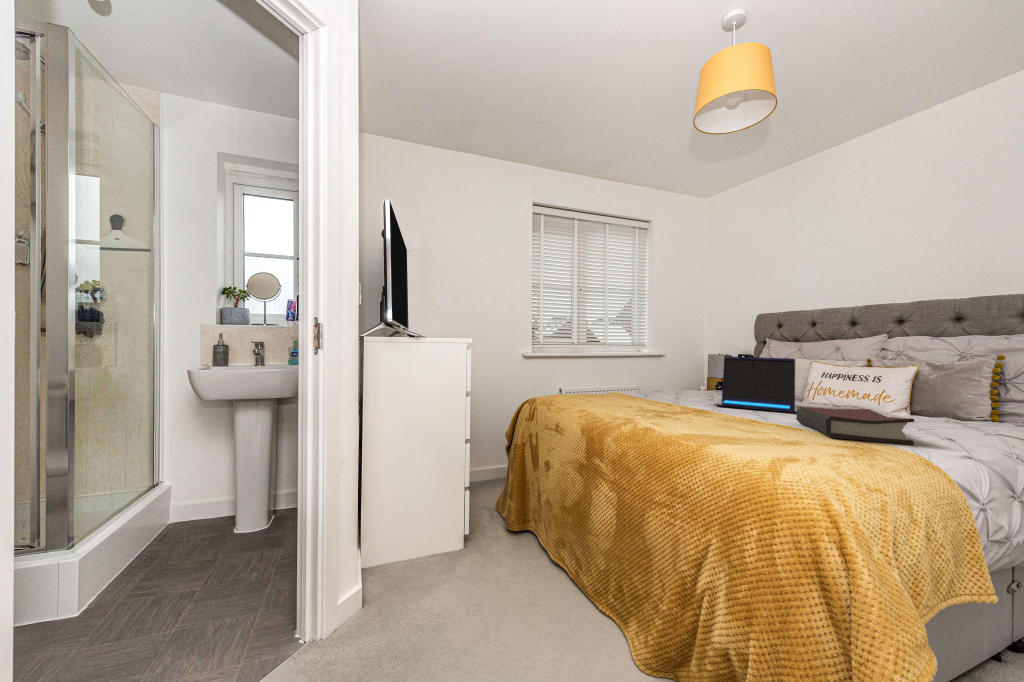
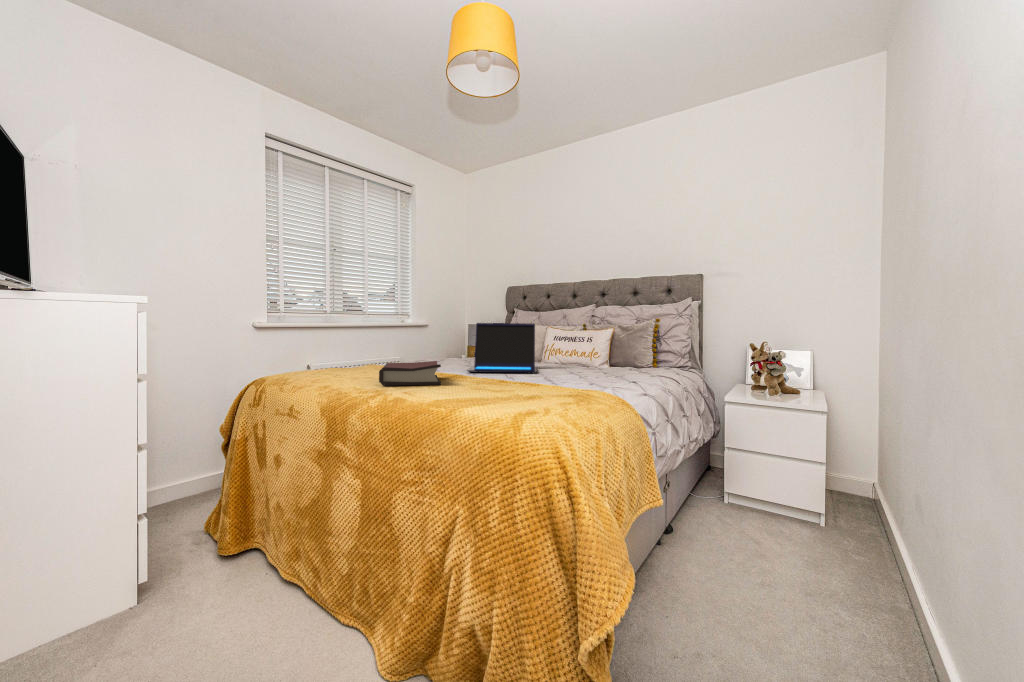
hardback book: present [796,407,914,445] -> present [379,361,441,386]

